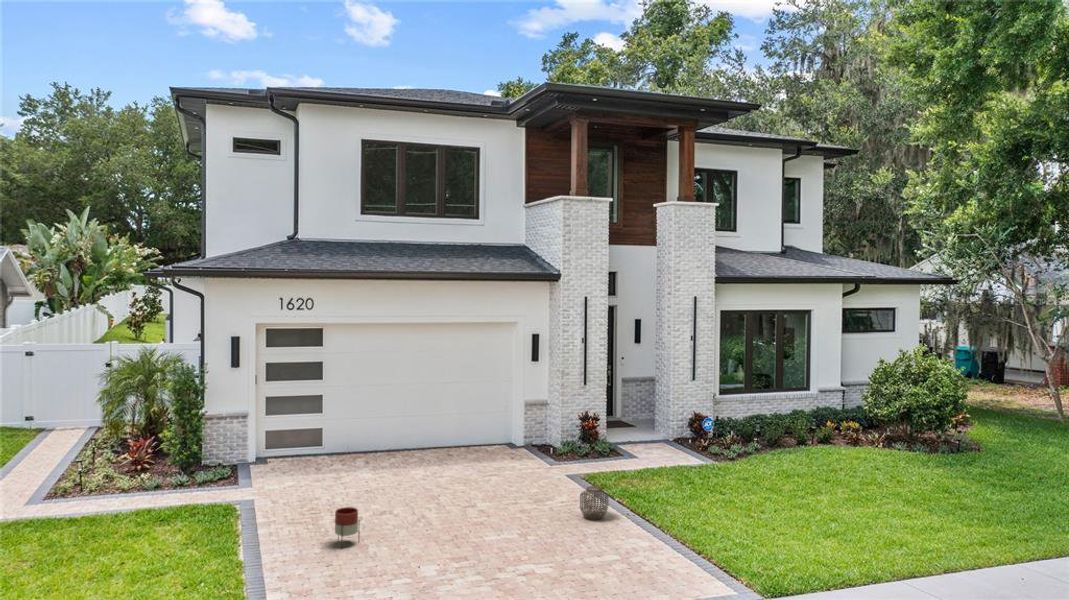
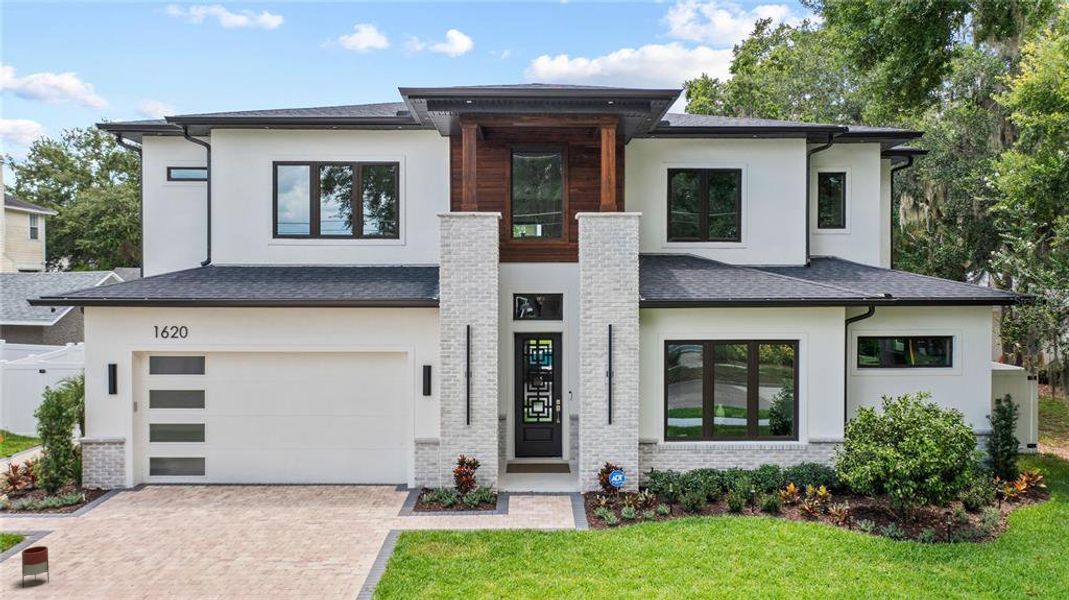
woven basket: present [580,486,608,520] -> none [290,547,323,586]

